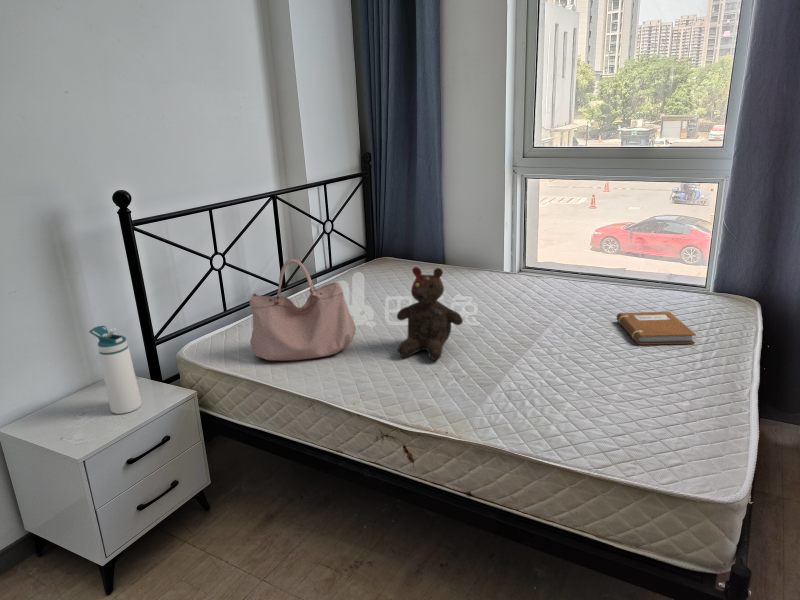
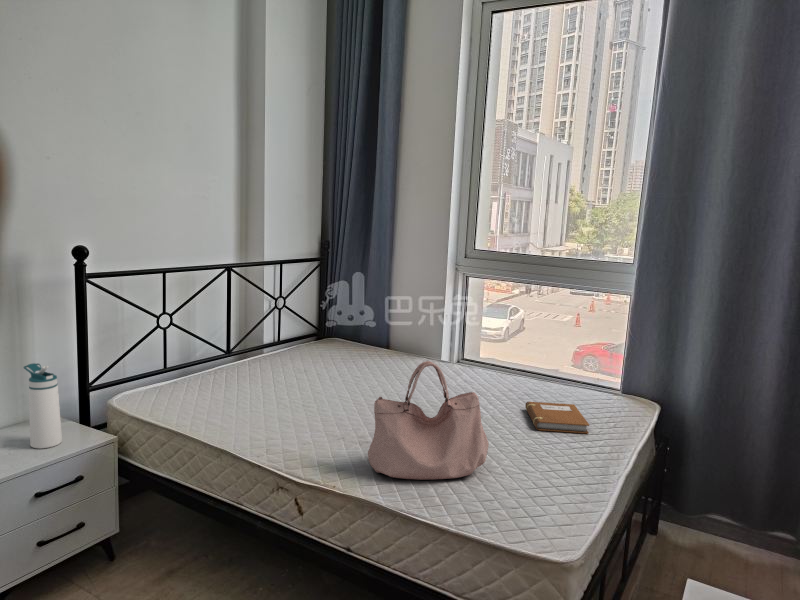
handbag: present [250,259,356,361] -> present [368,361,489,480]
teddy bear: present [397,267,463,360] -> none [313,339,377,427]

